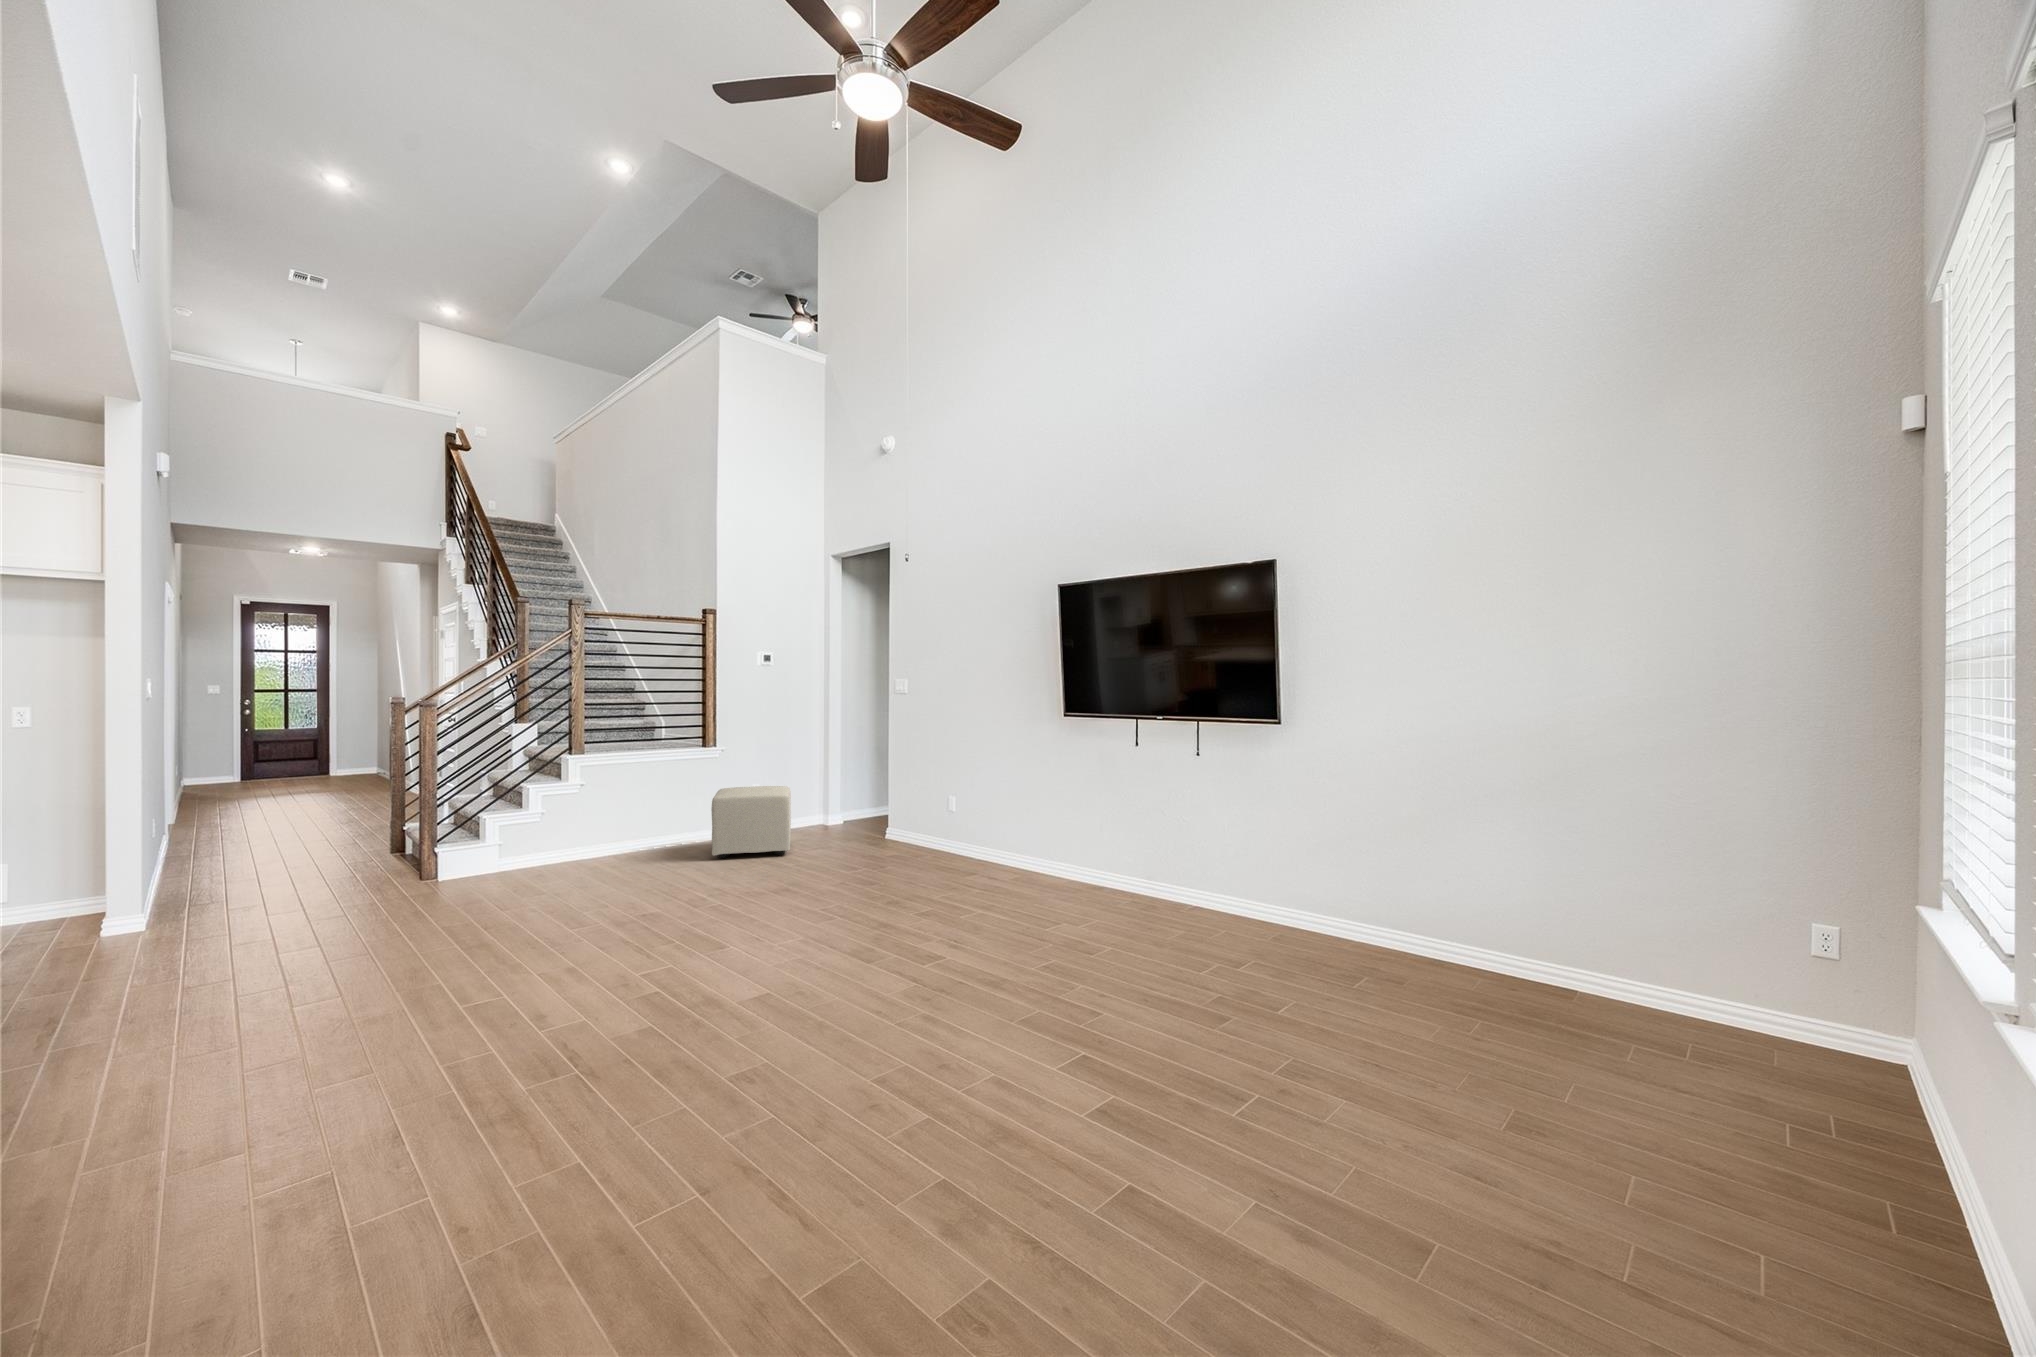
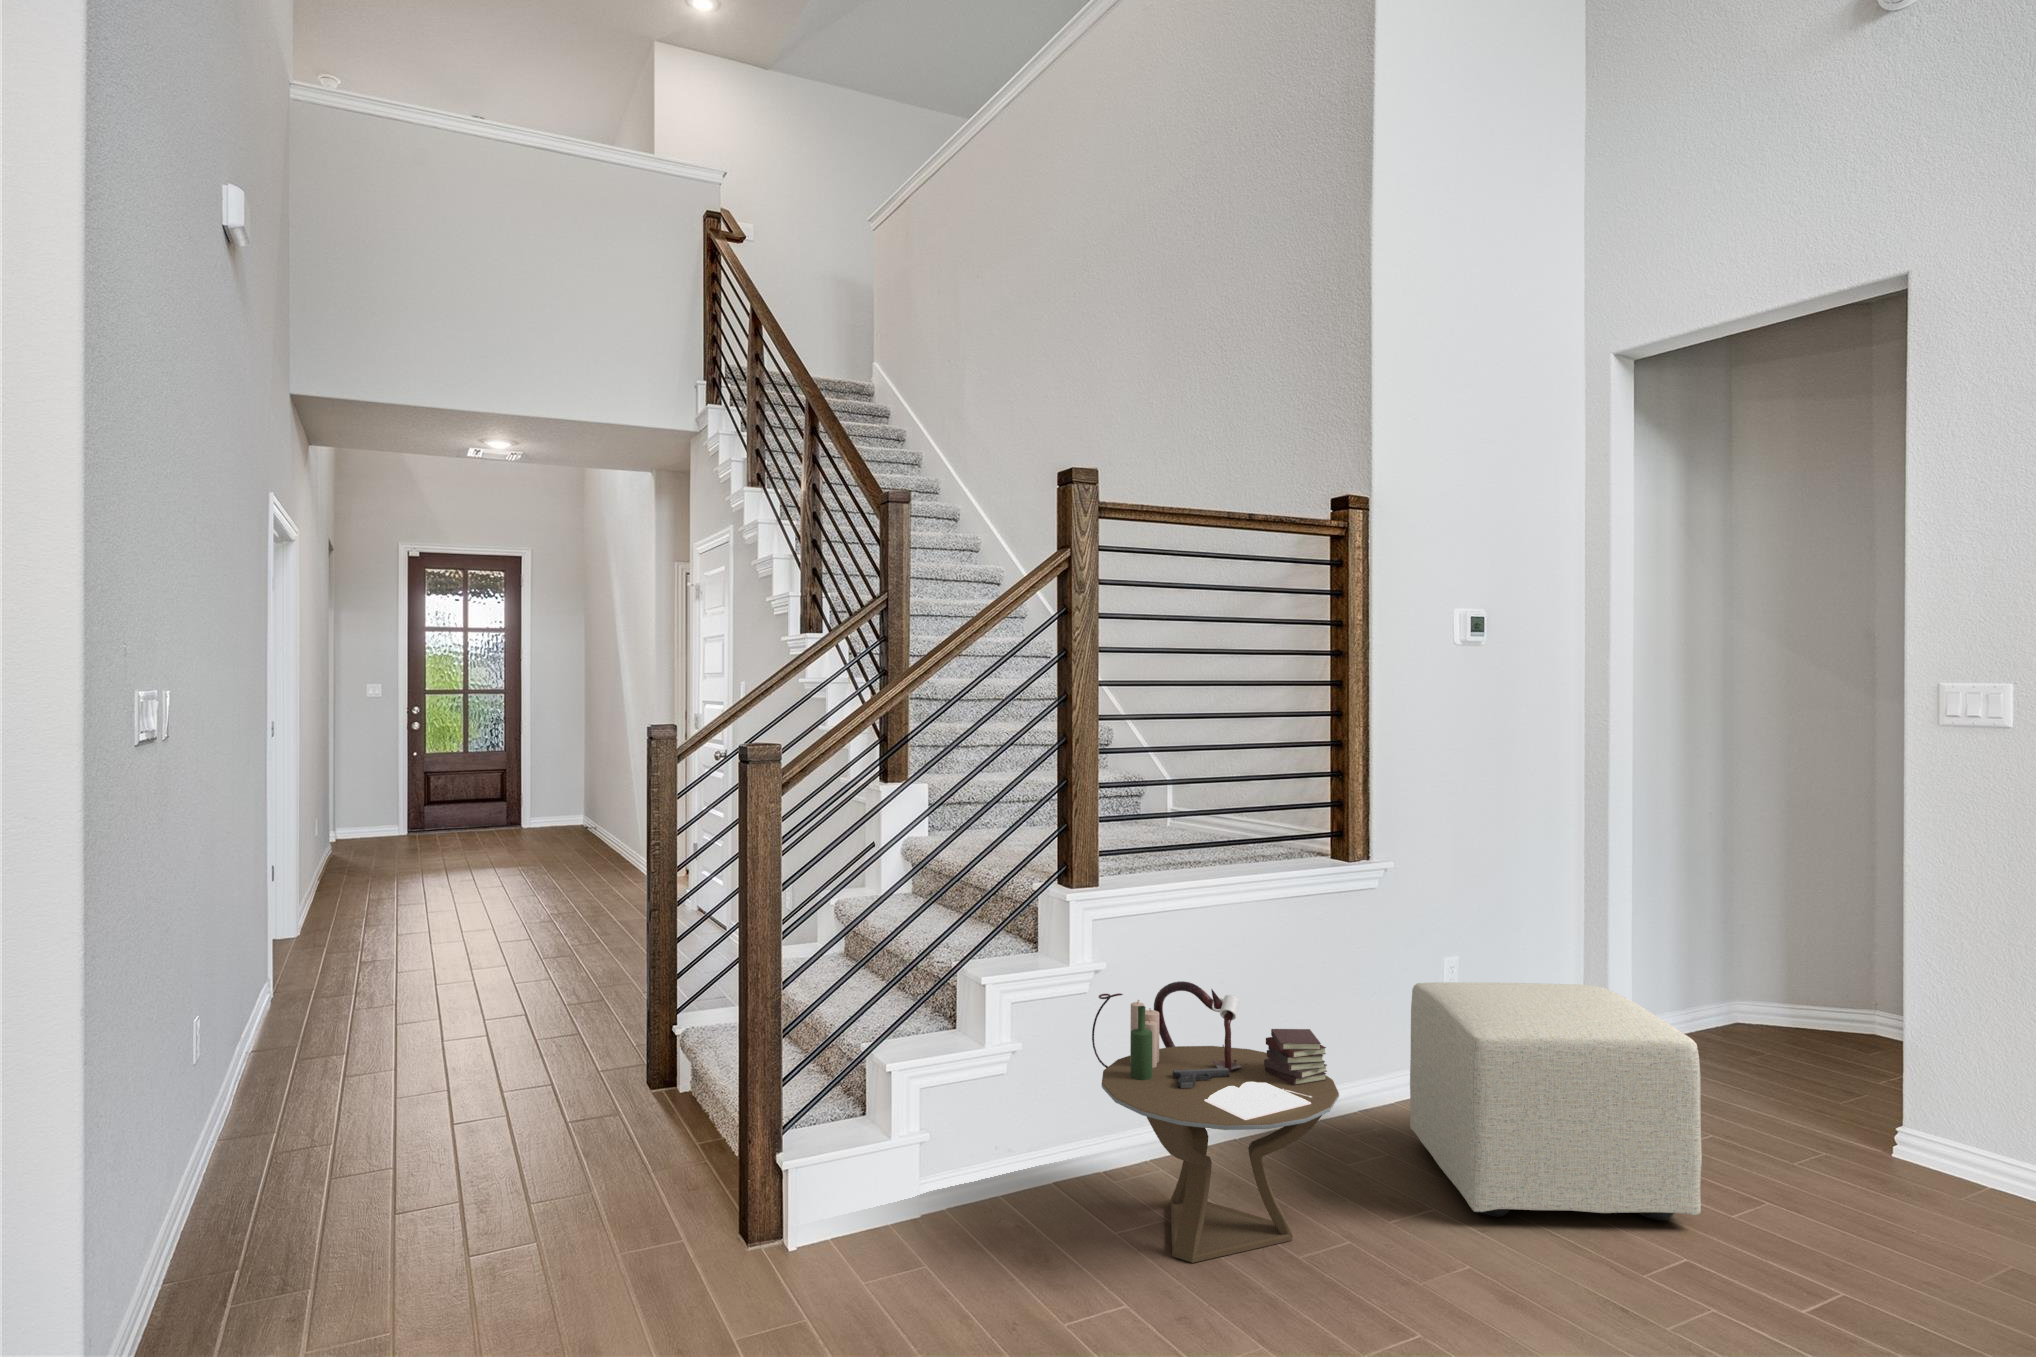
side table: none [572,788,661,874] -> present [1092,981,1339,1263]

